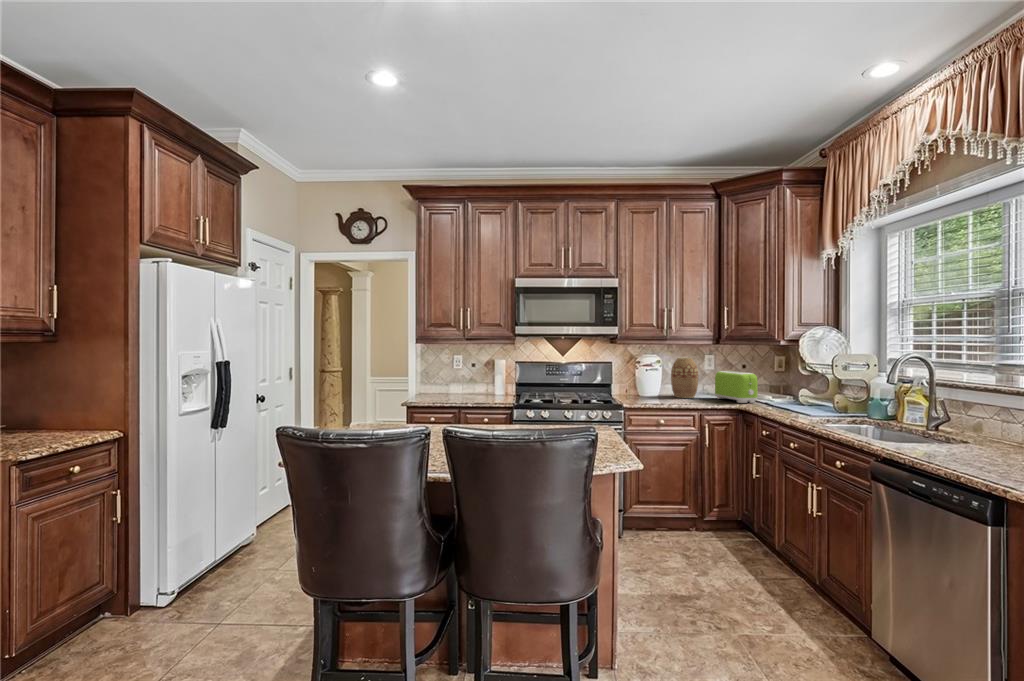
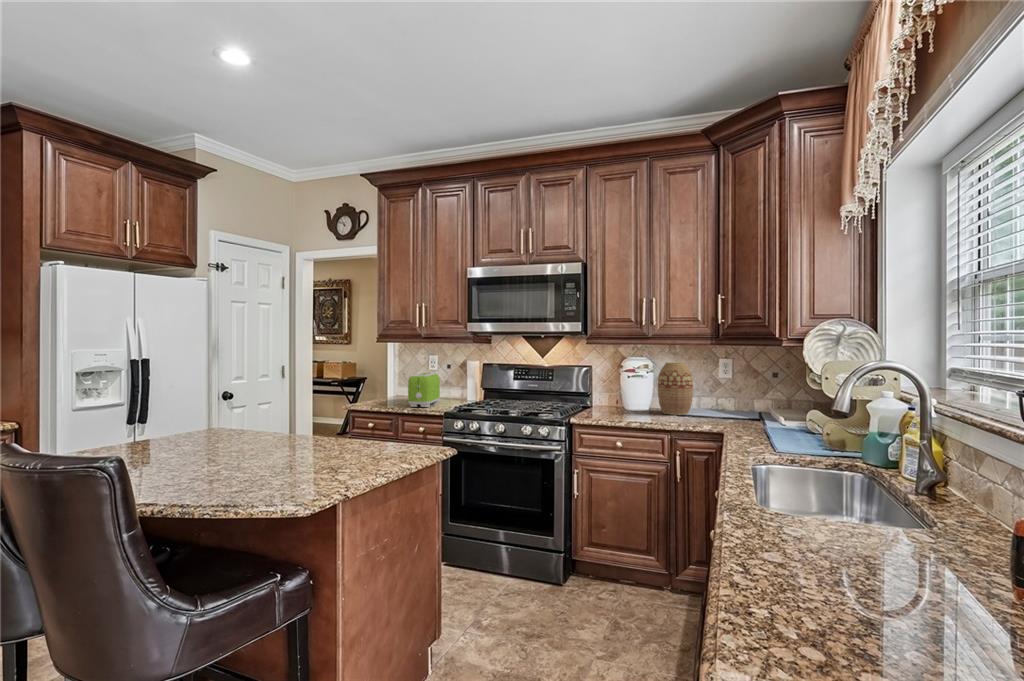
toaster: present [715,371,758,403] -> present [408,373,440,407]

